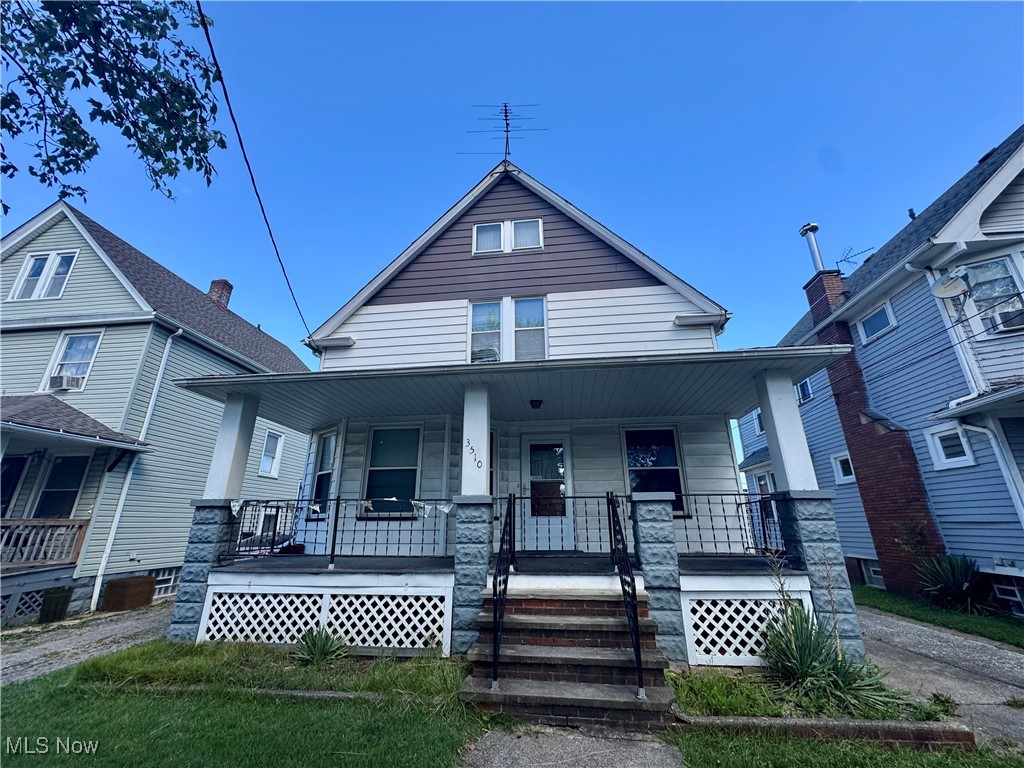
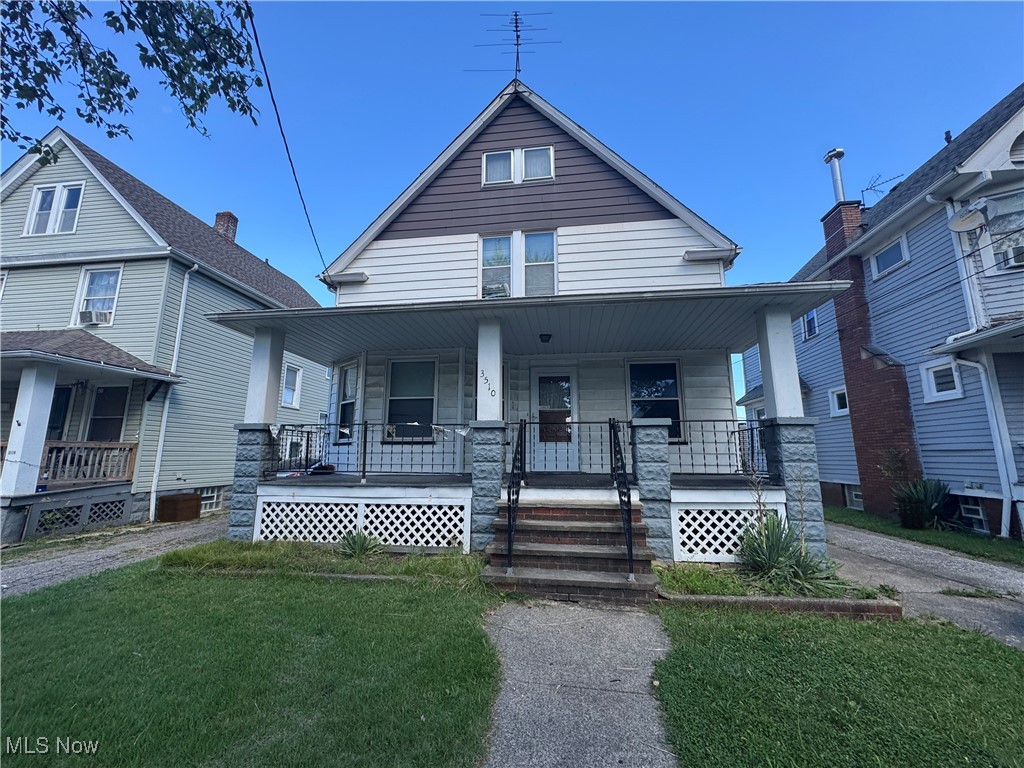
waste bin: present [38,585,77,624] -> present [895,497,926,530]

